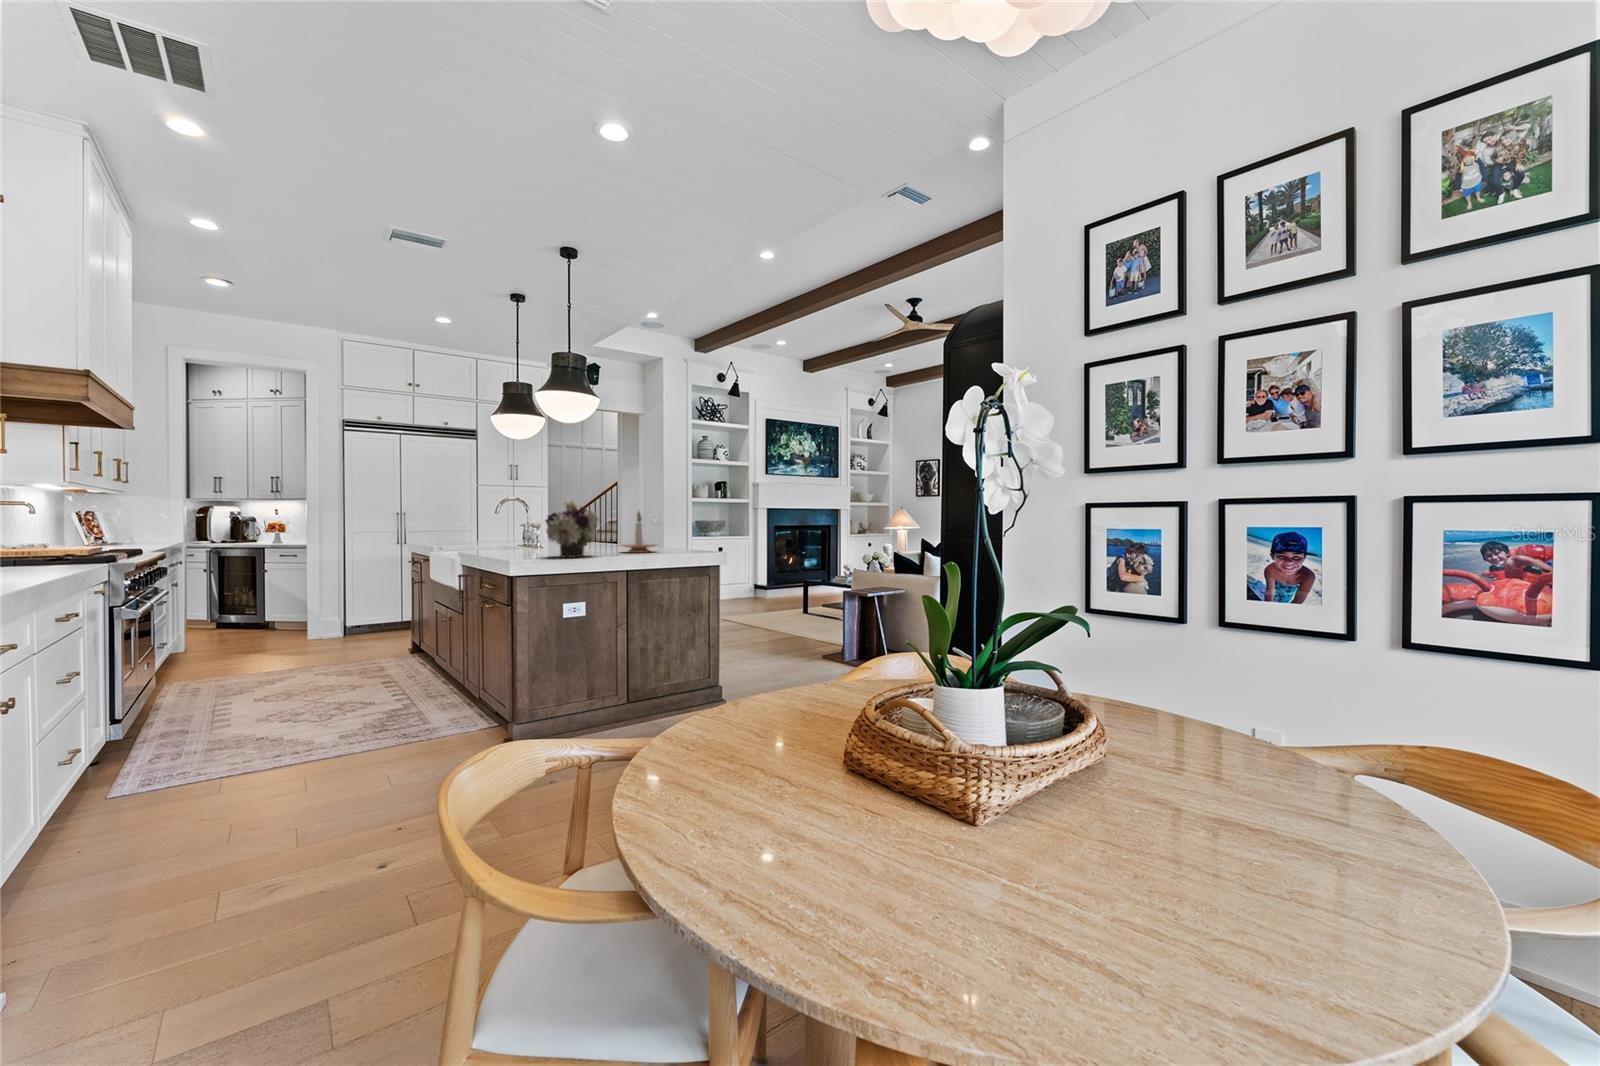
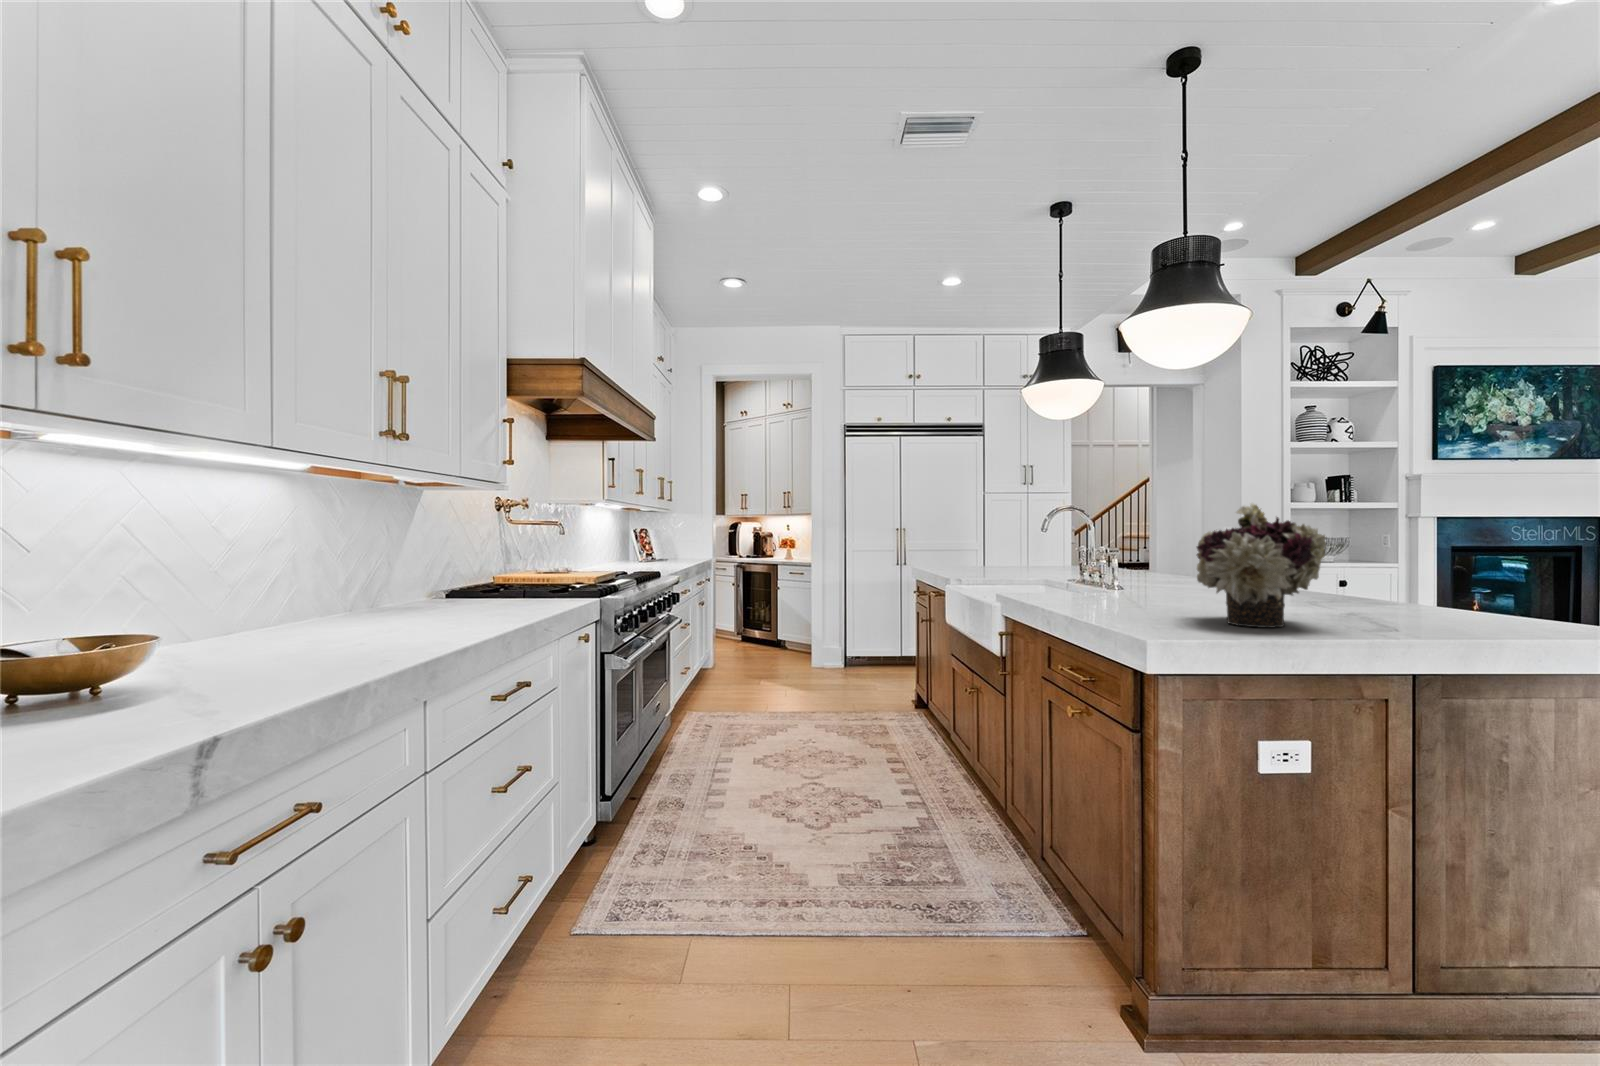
candle holder: present [622,512,657,553] -> none [1325,523,1434,616]

